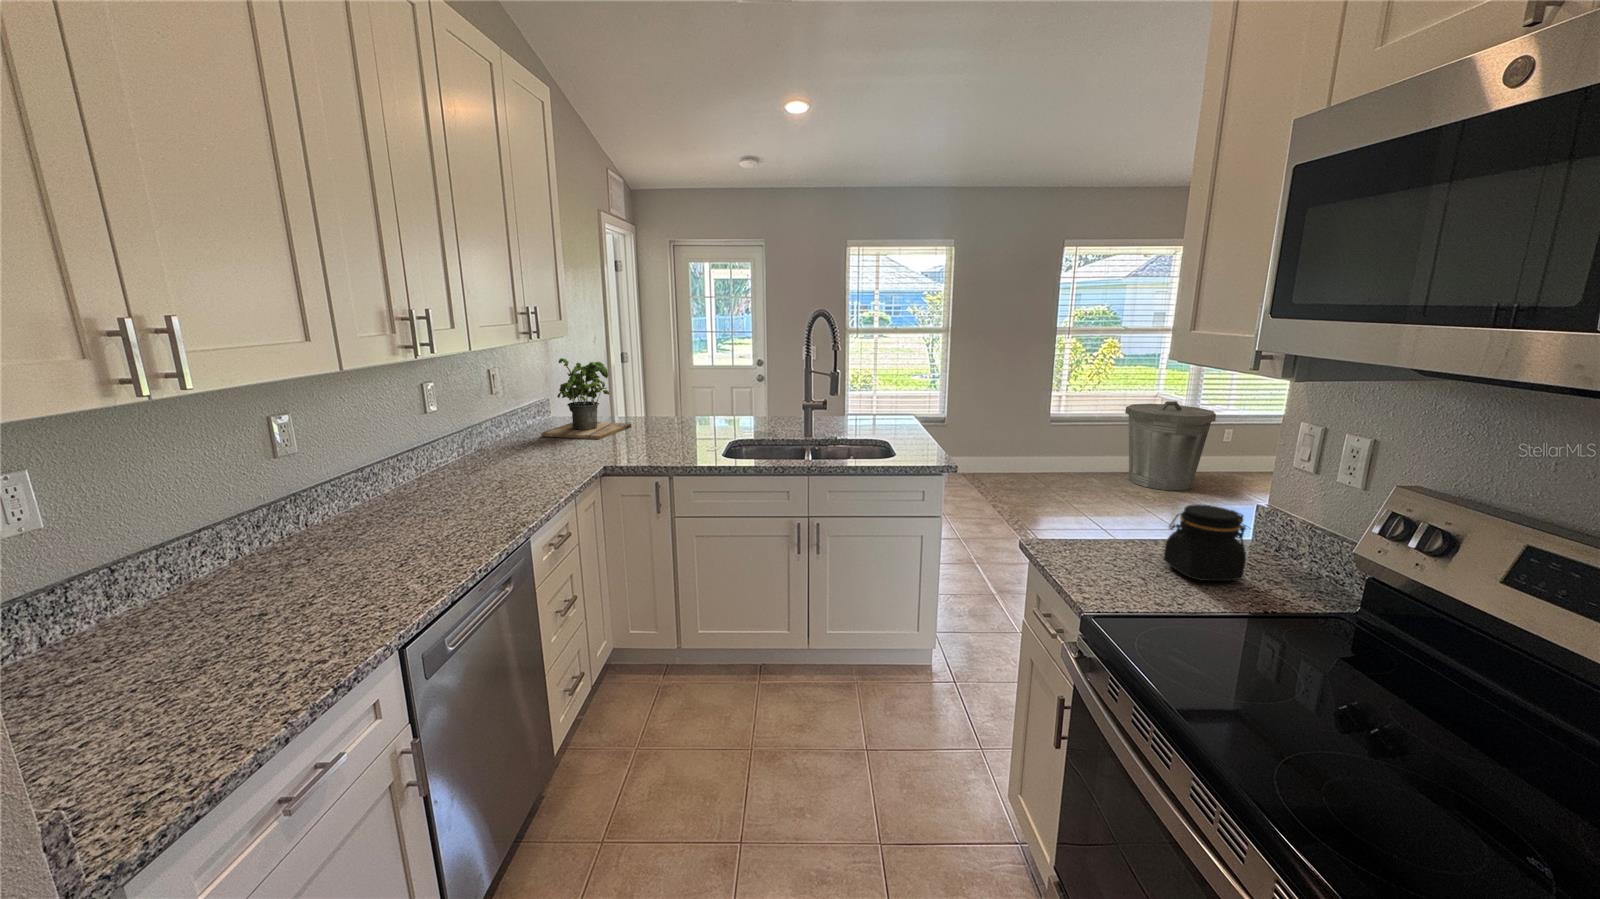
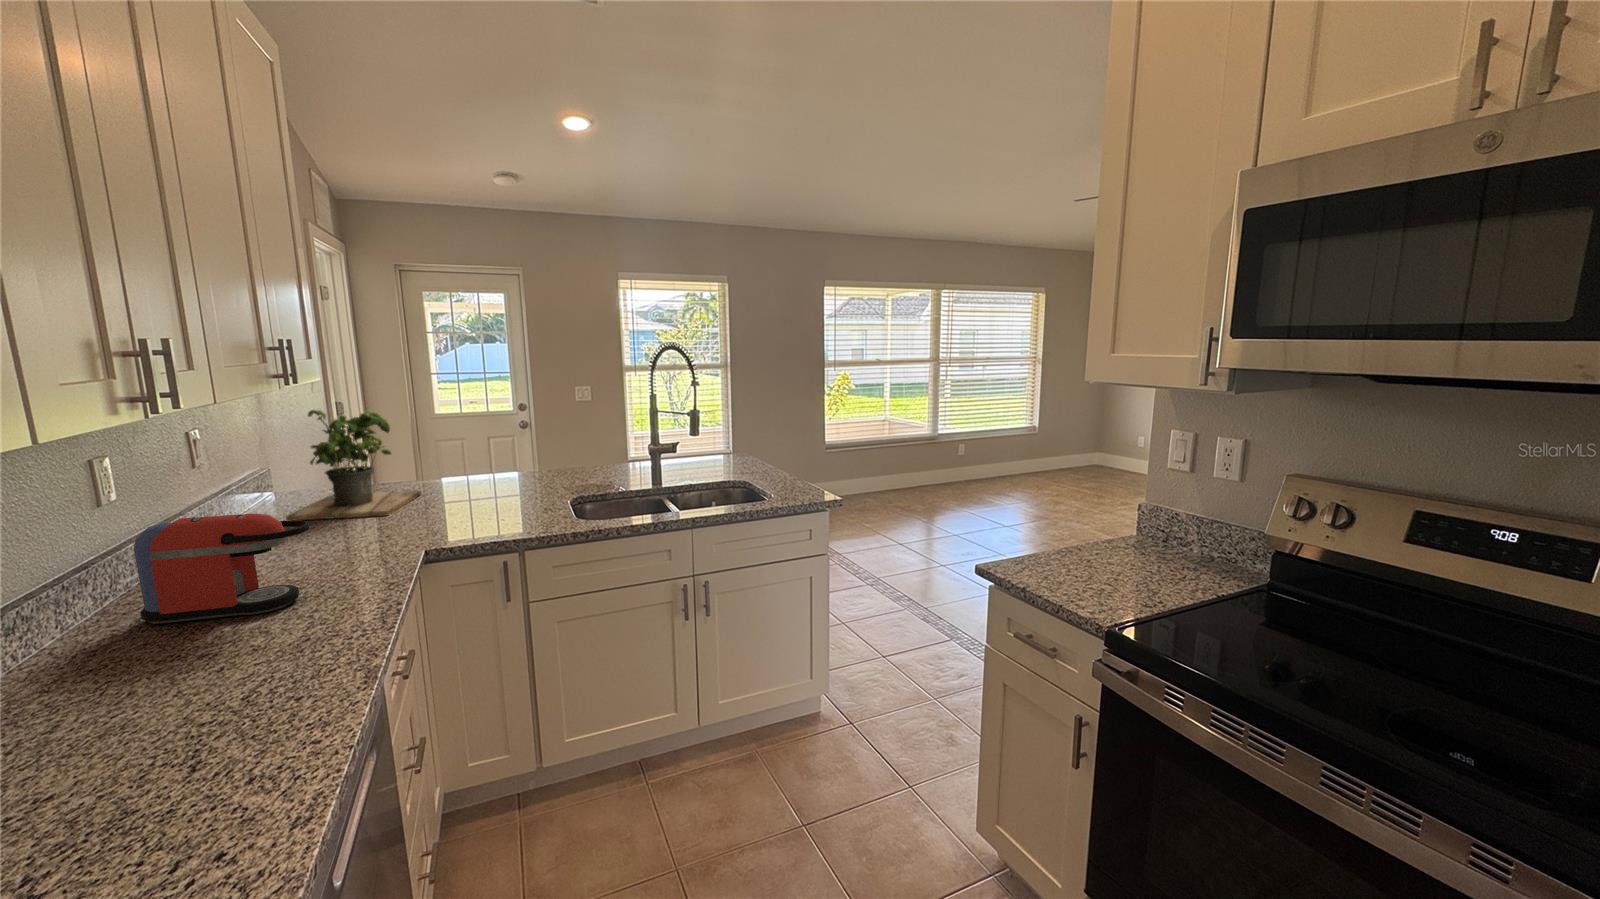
trash can: present [1125,401,1216,490] -> none [899,424,970,503]
coffee maker: none [428,425,518,491] -> present [134,514,309,624]
jar: present [1164,504,1246,581] -> none [1107,509,1178,578]

